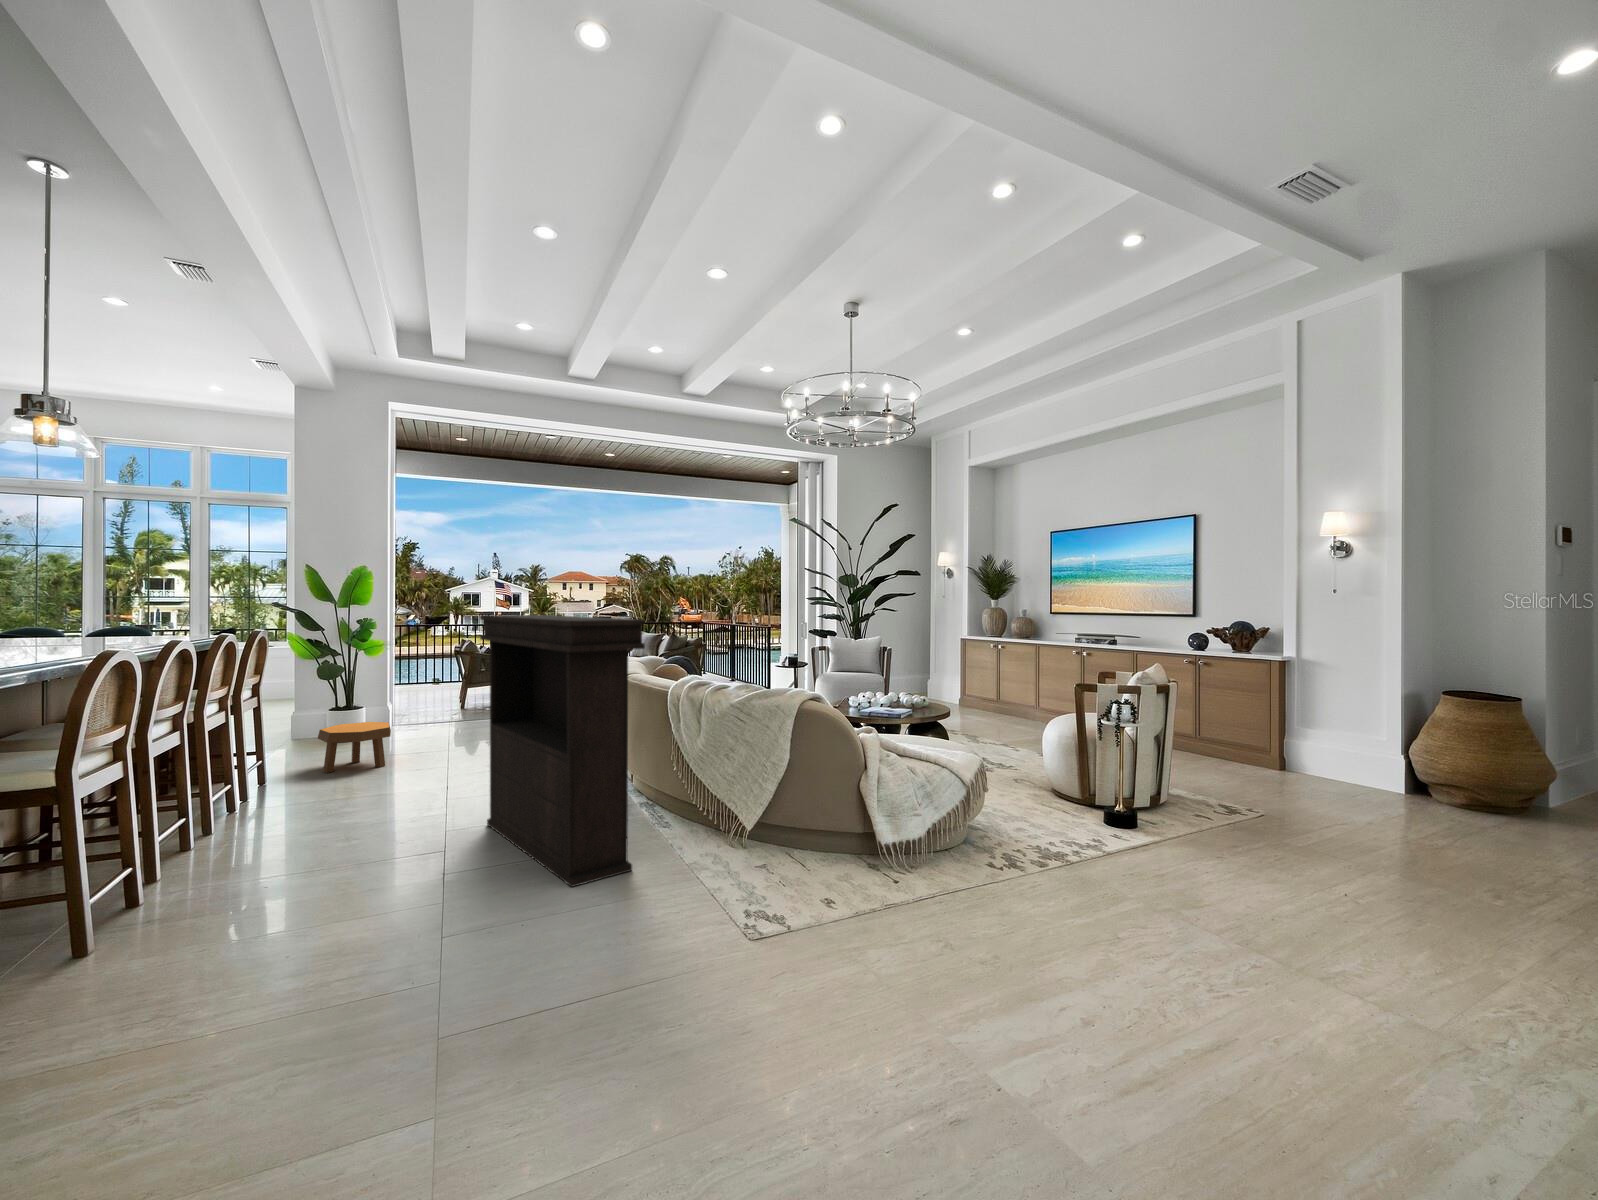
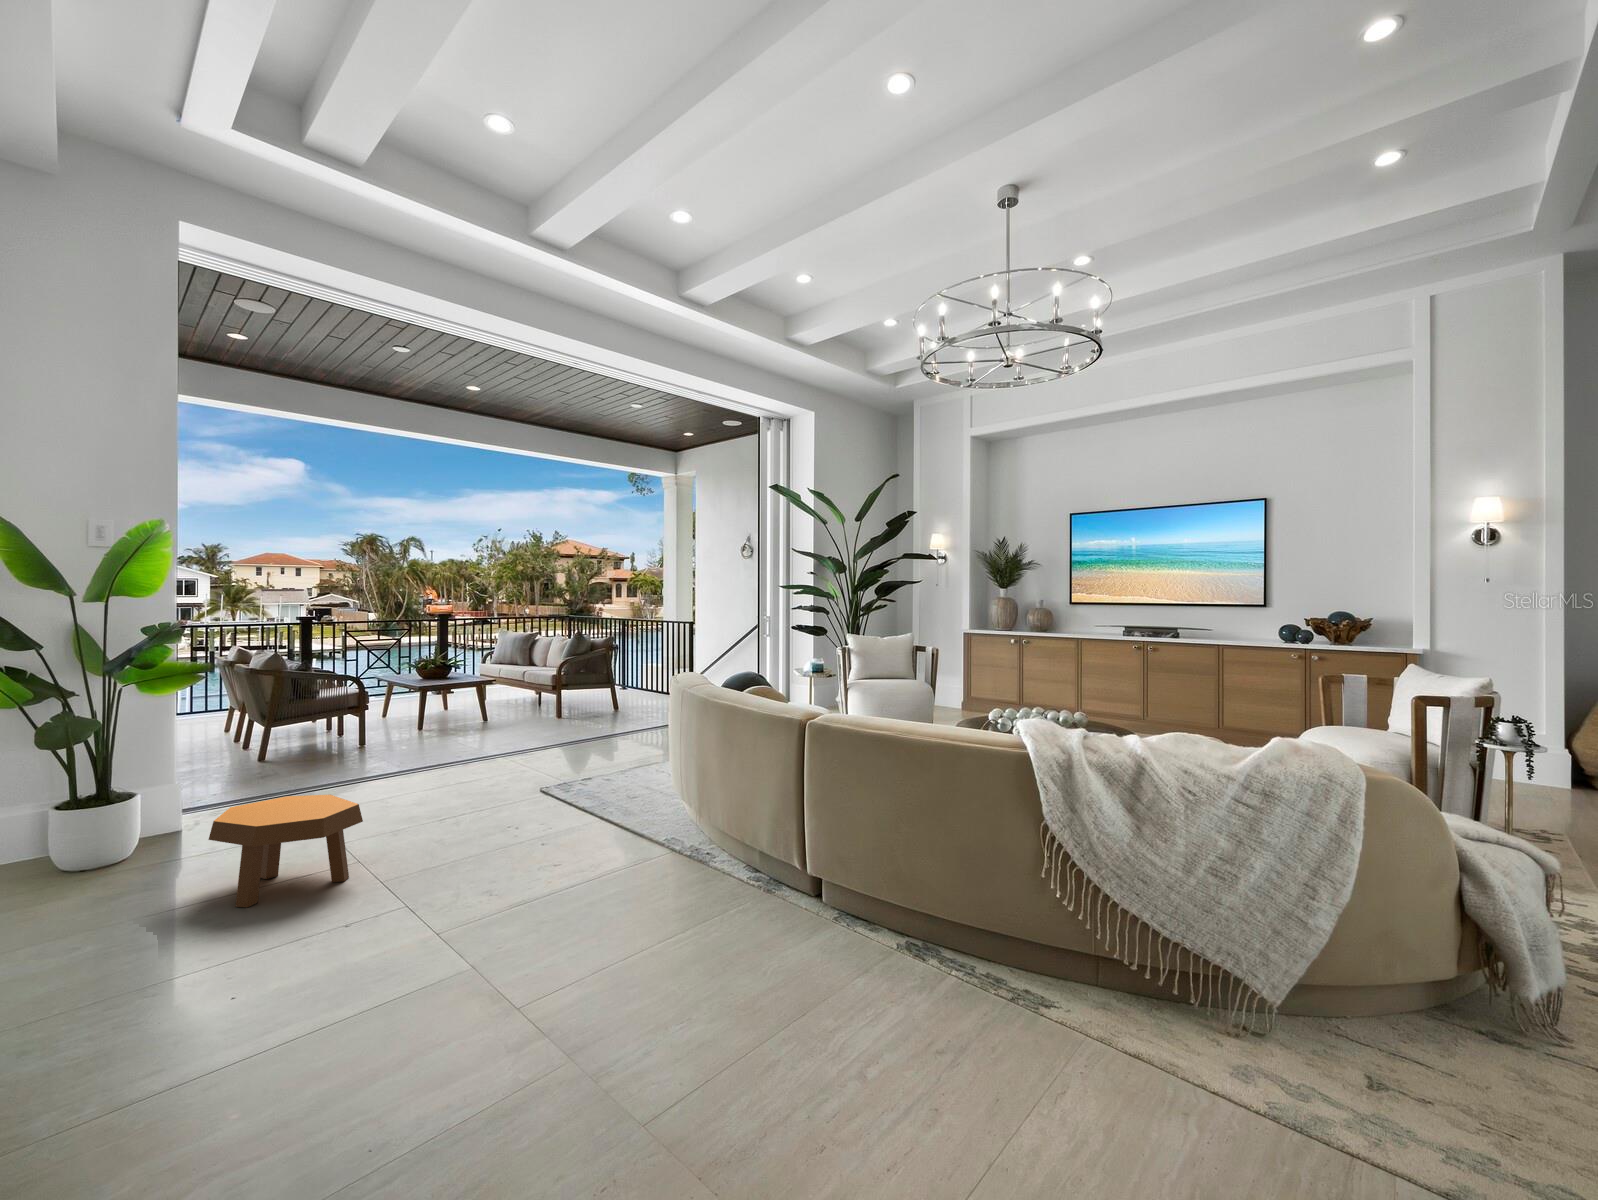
console table: present [480,615,645,887] -> none [792,585,1258,1078]

